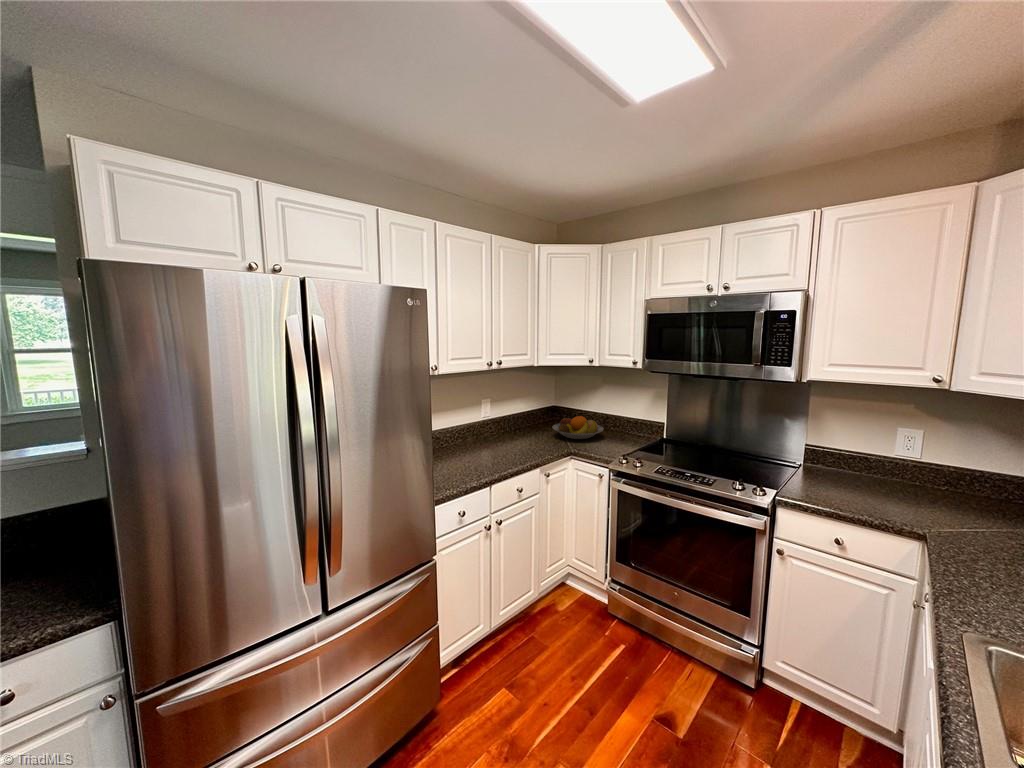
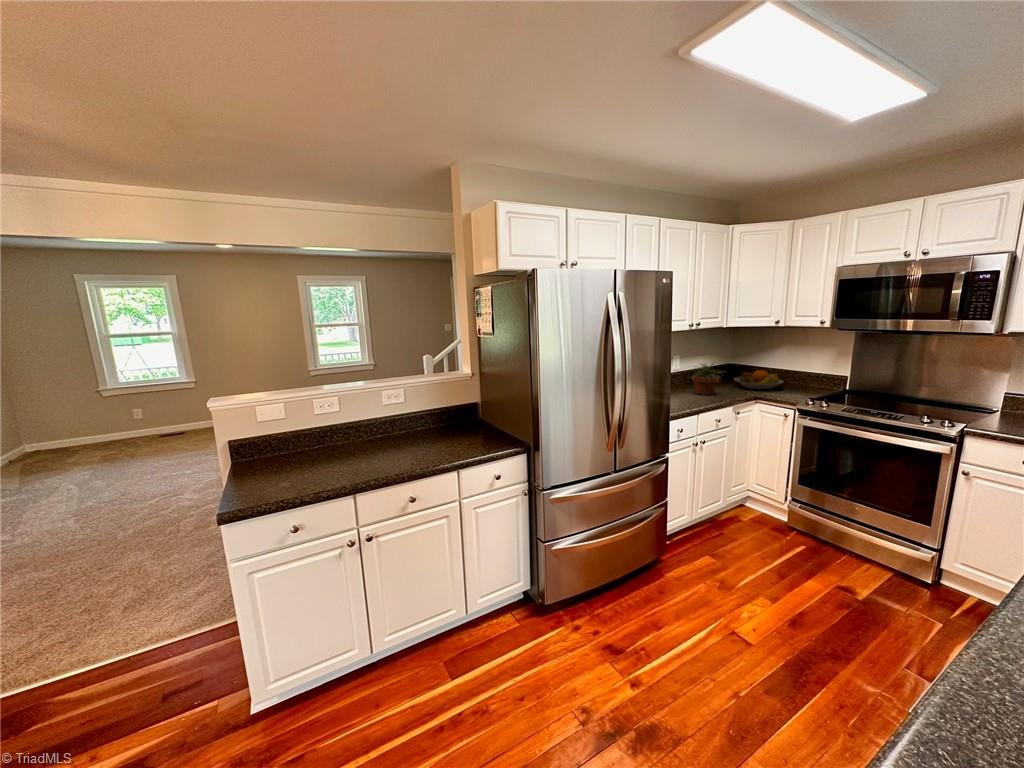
potted plant: none [492,407,539,451] -> present [692,363,720,395]

